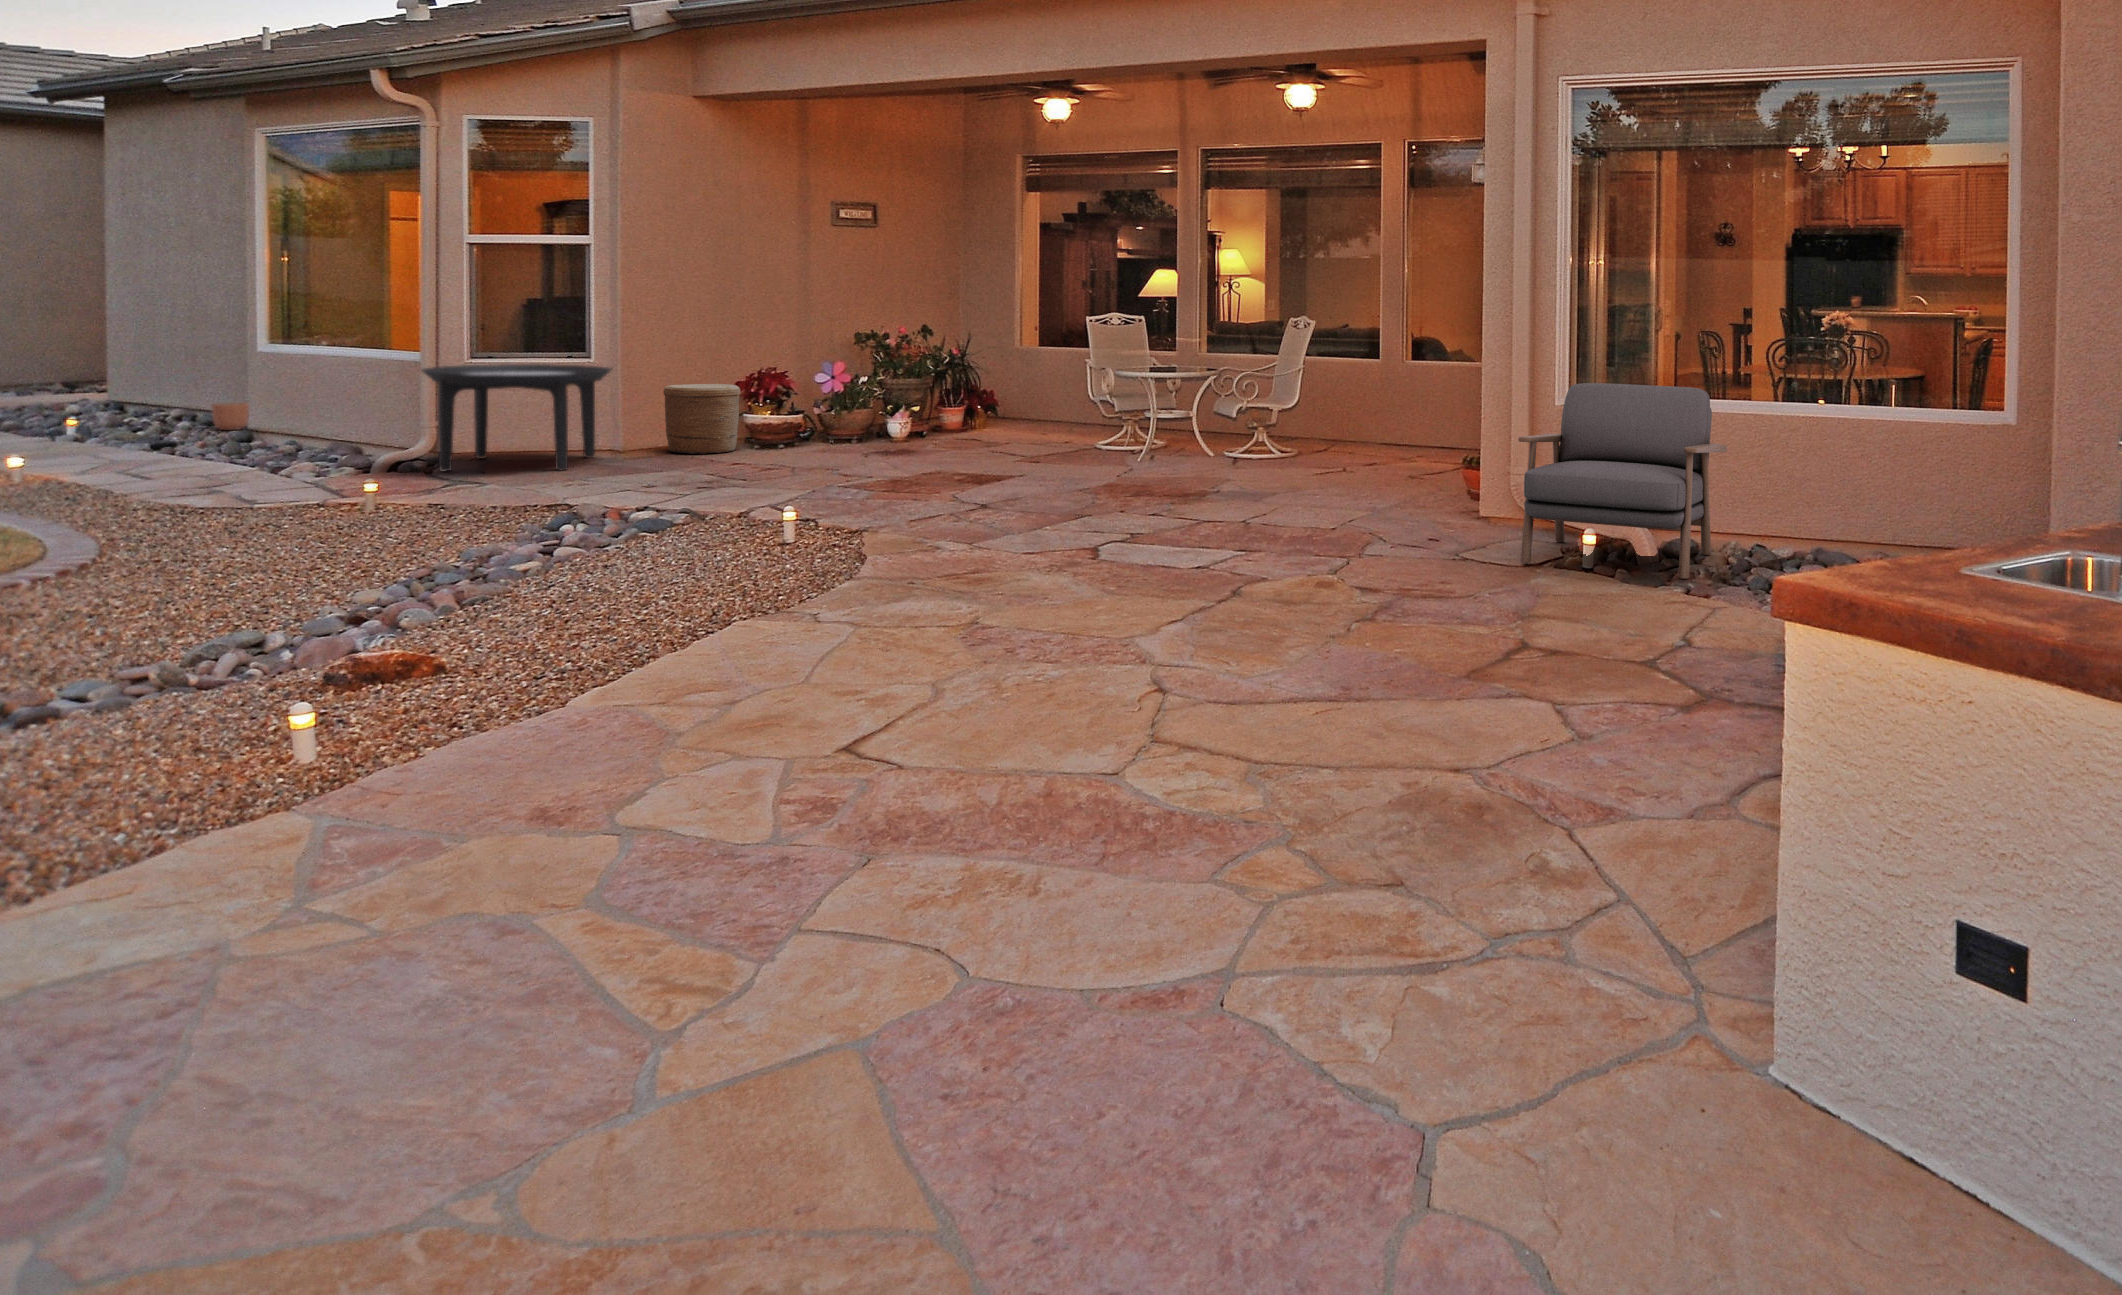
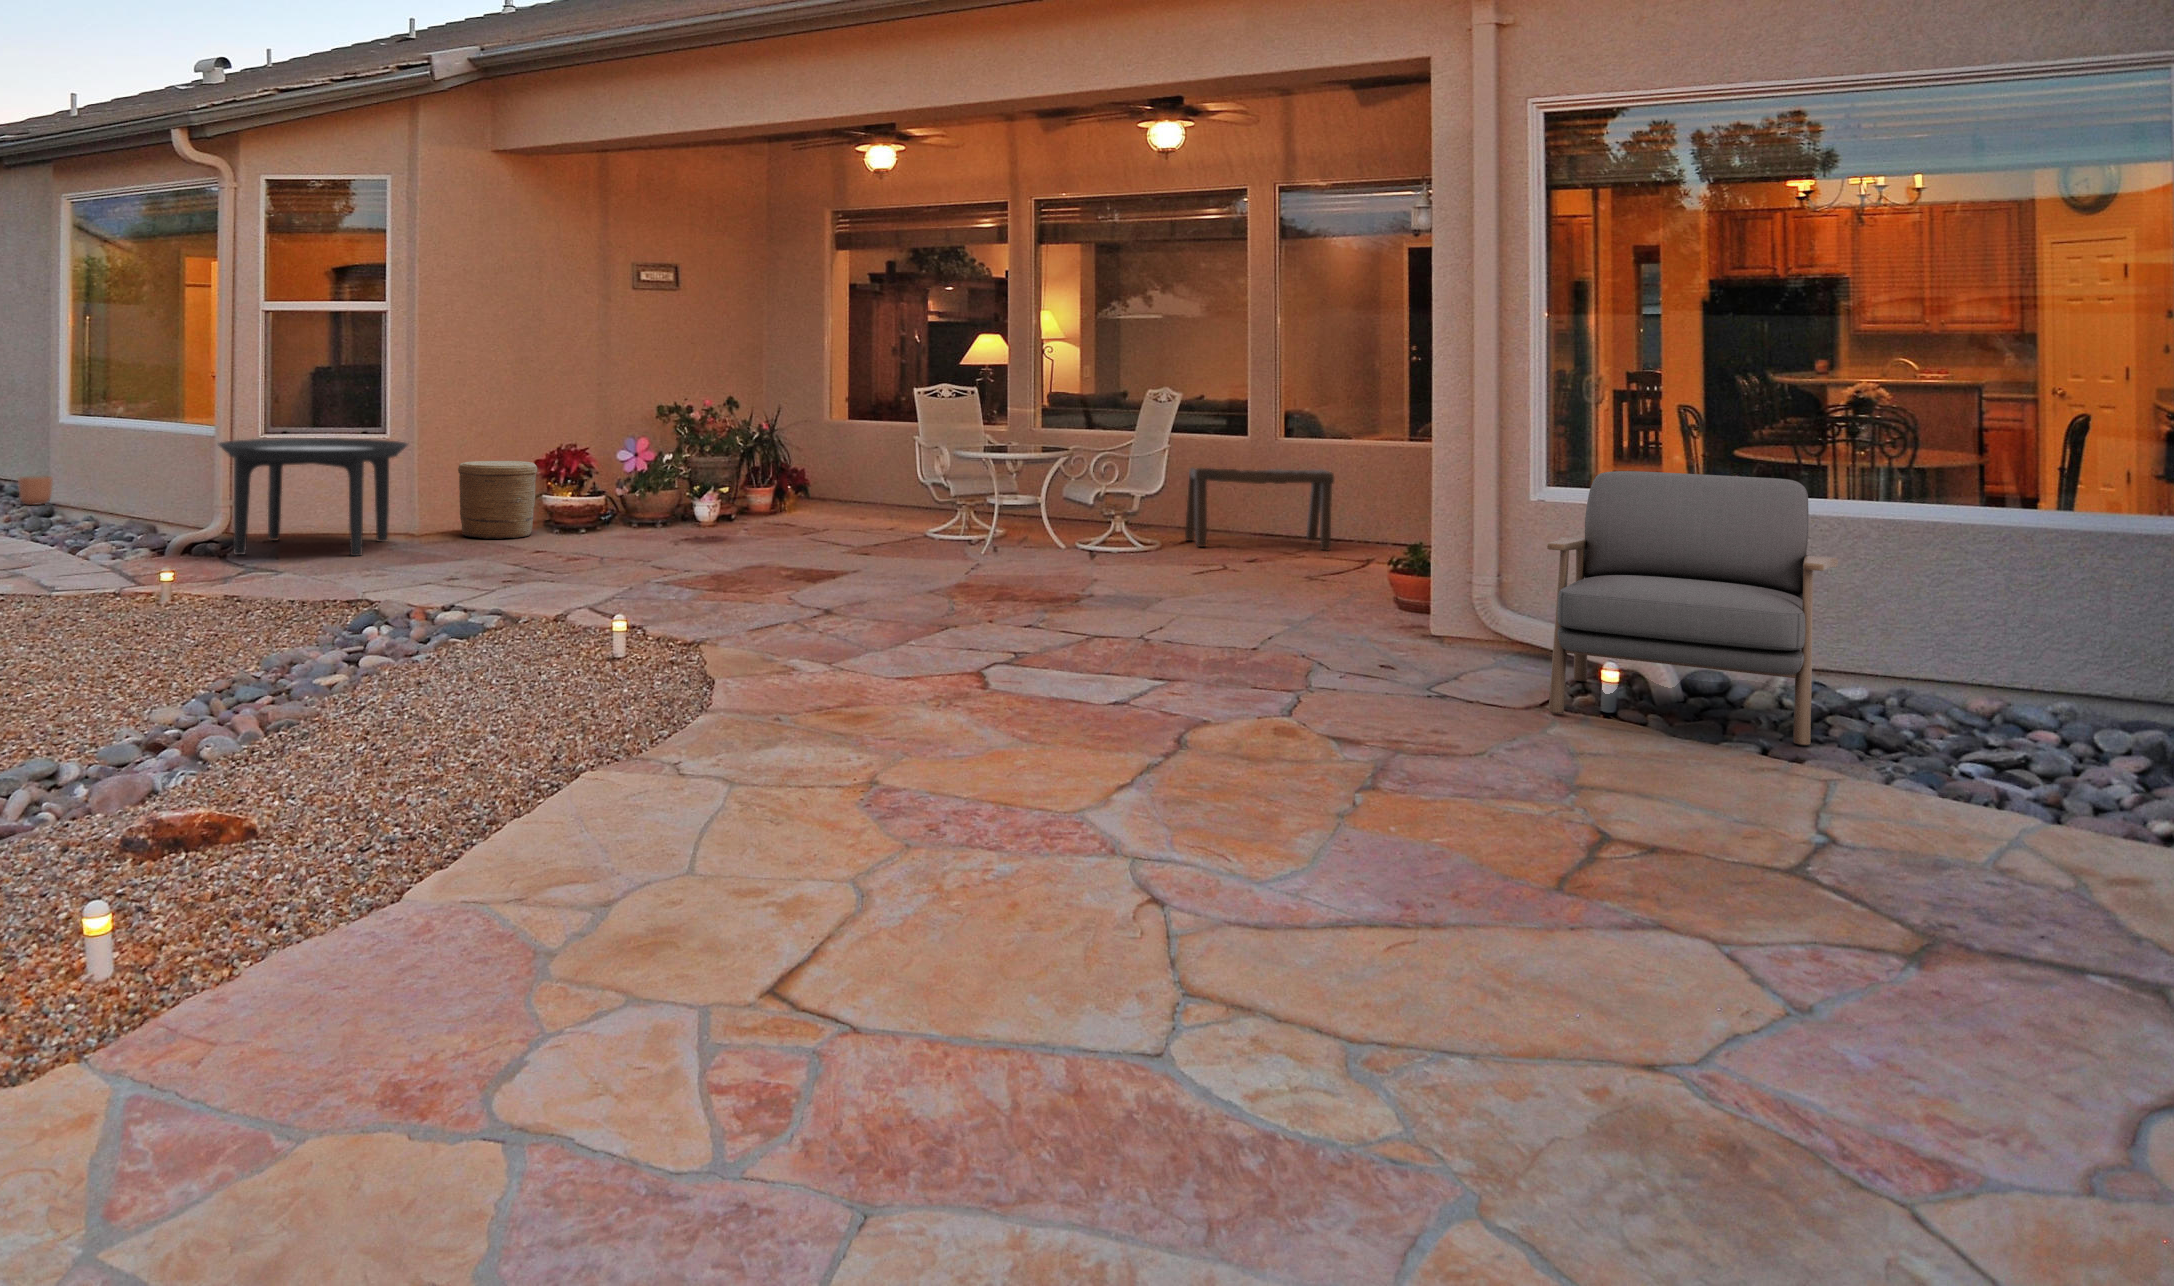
bench: none [1319,385,1437,452] -> present [1185,468,1334,551]

